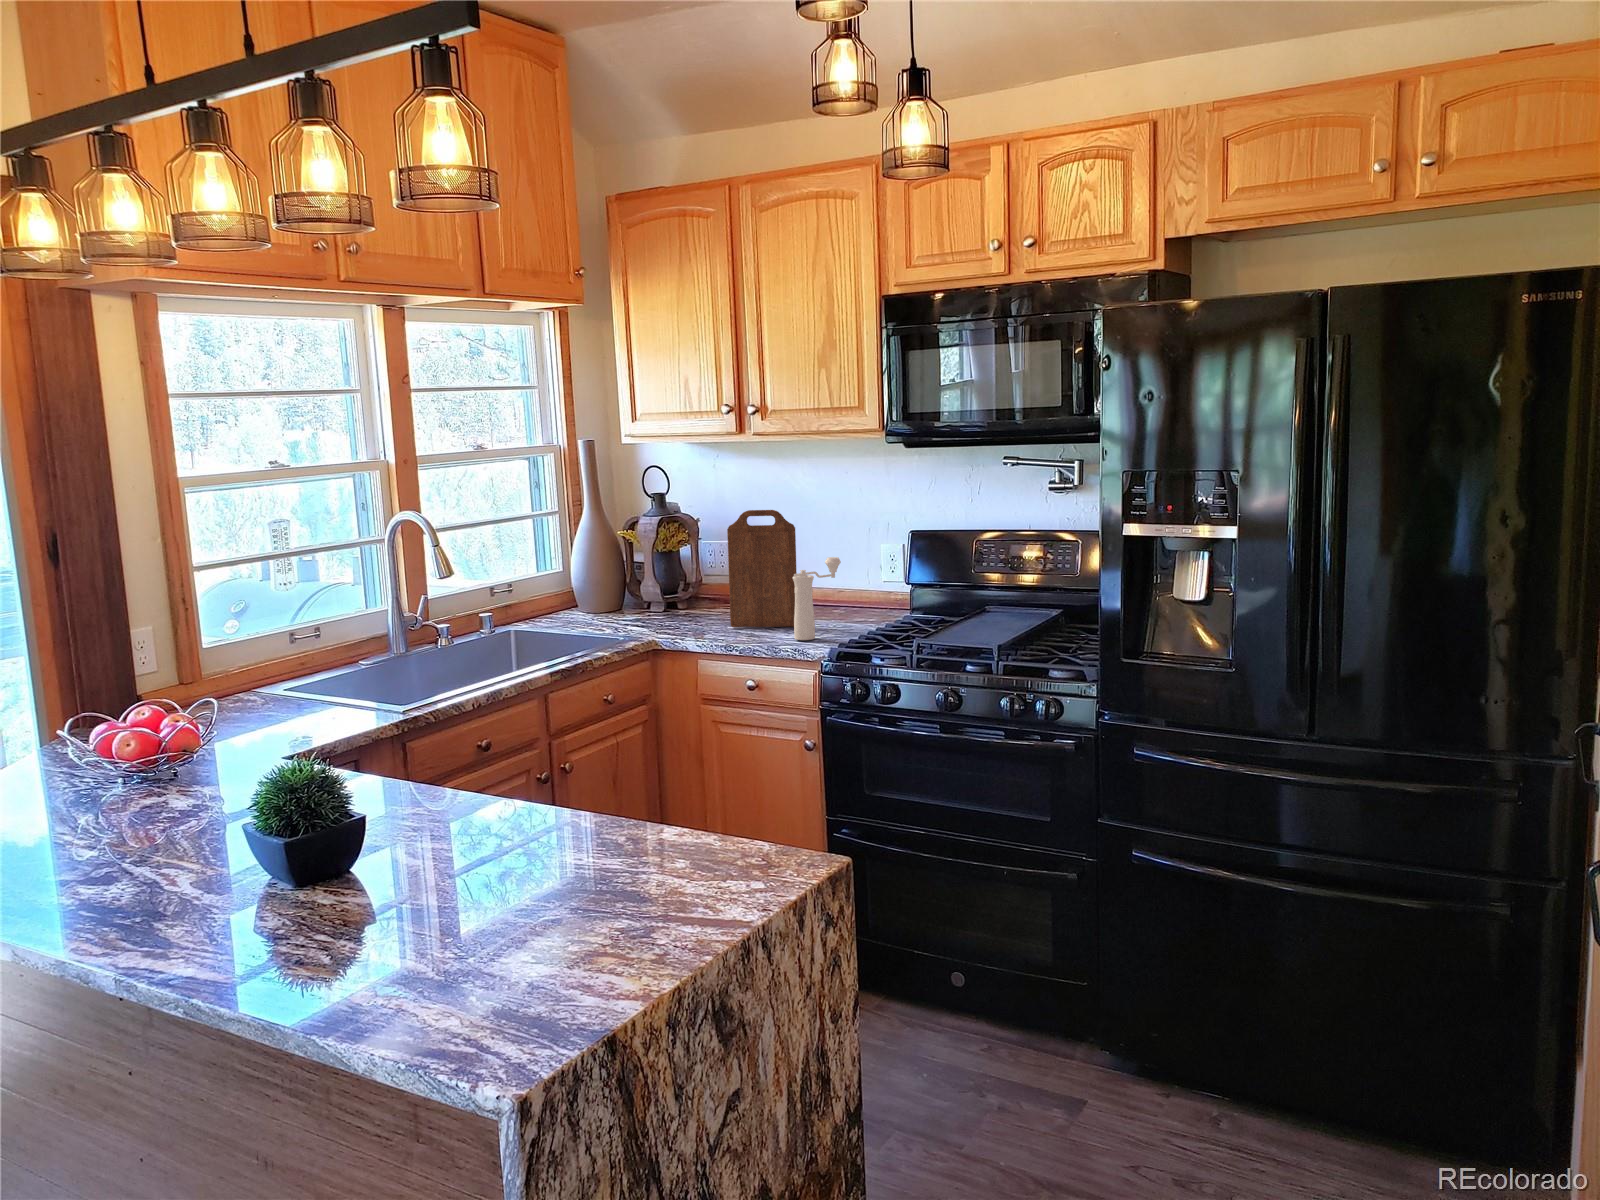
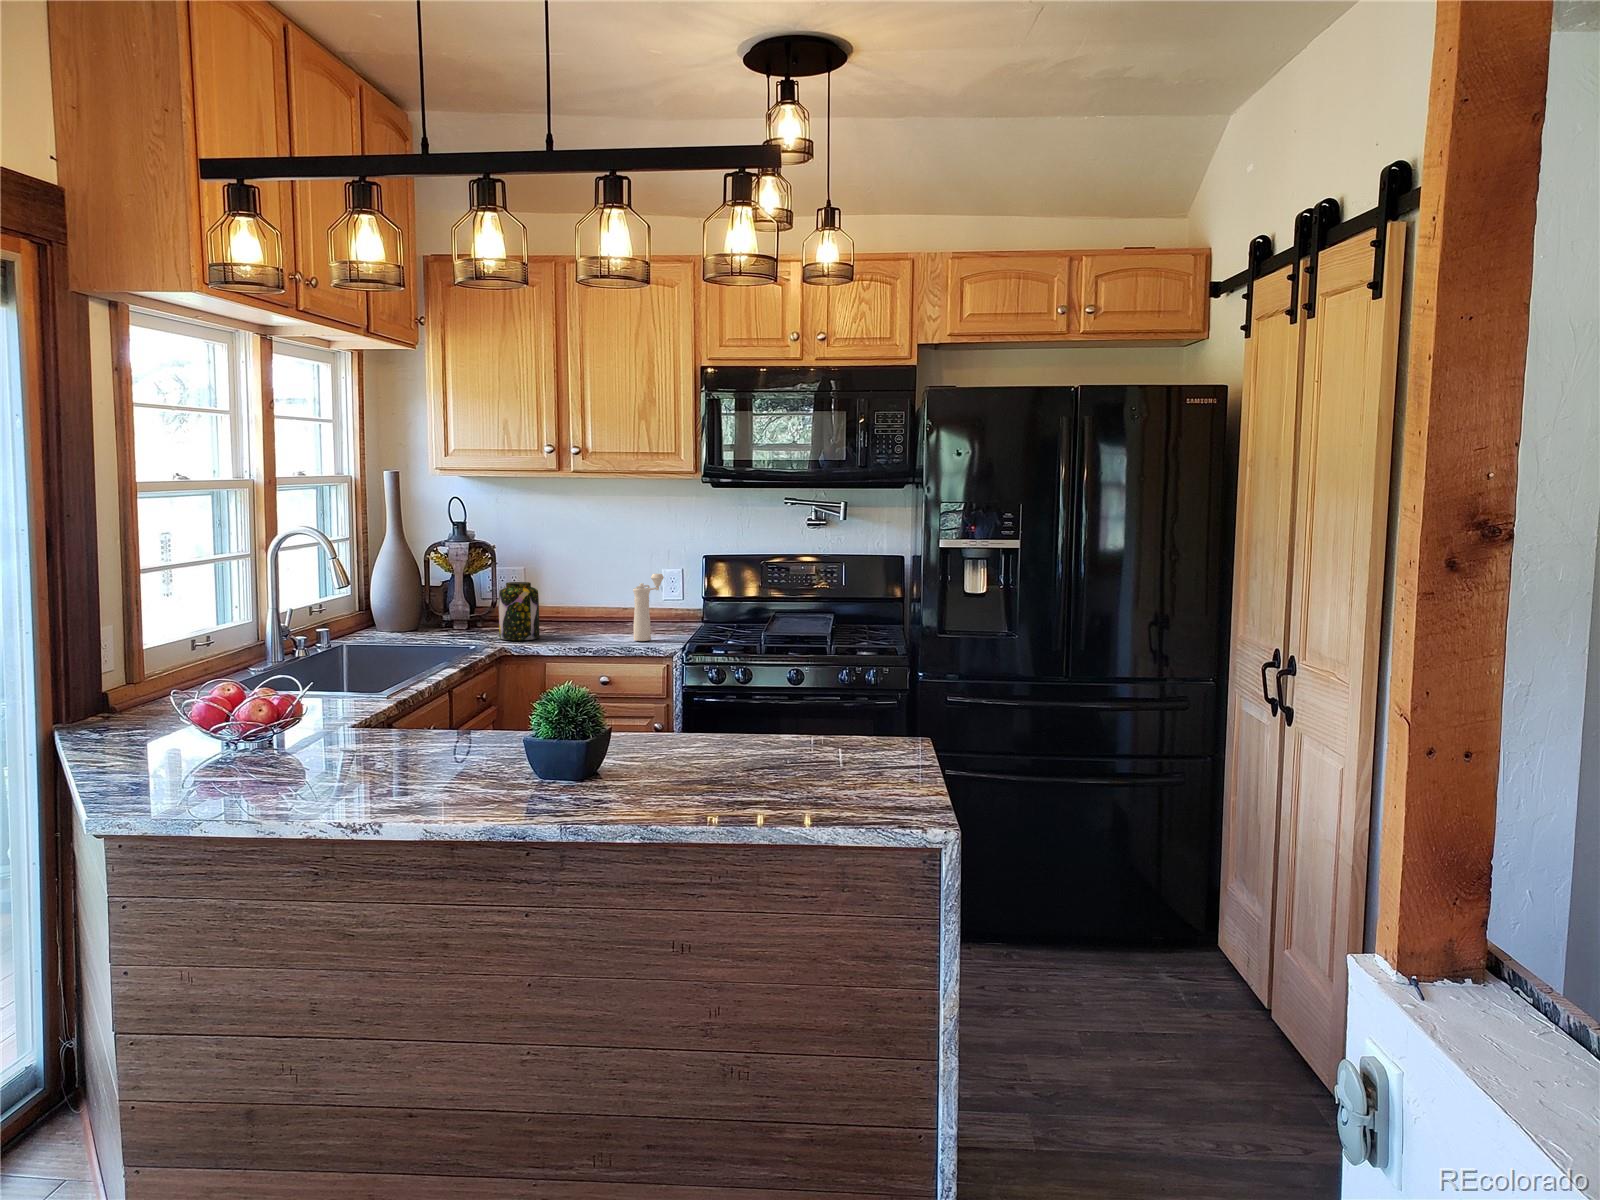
cutting board: present [727,510,797,627] -> none [559,535,618,635]
jar: none [661,564,706,632] -> present [499,582,539,640]

